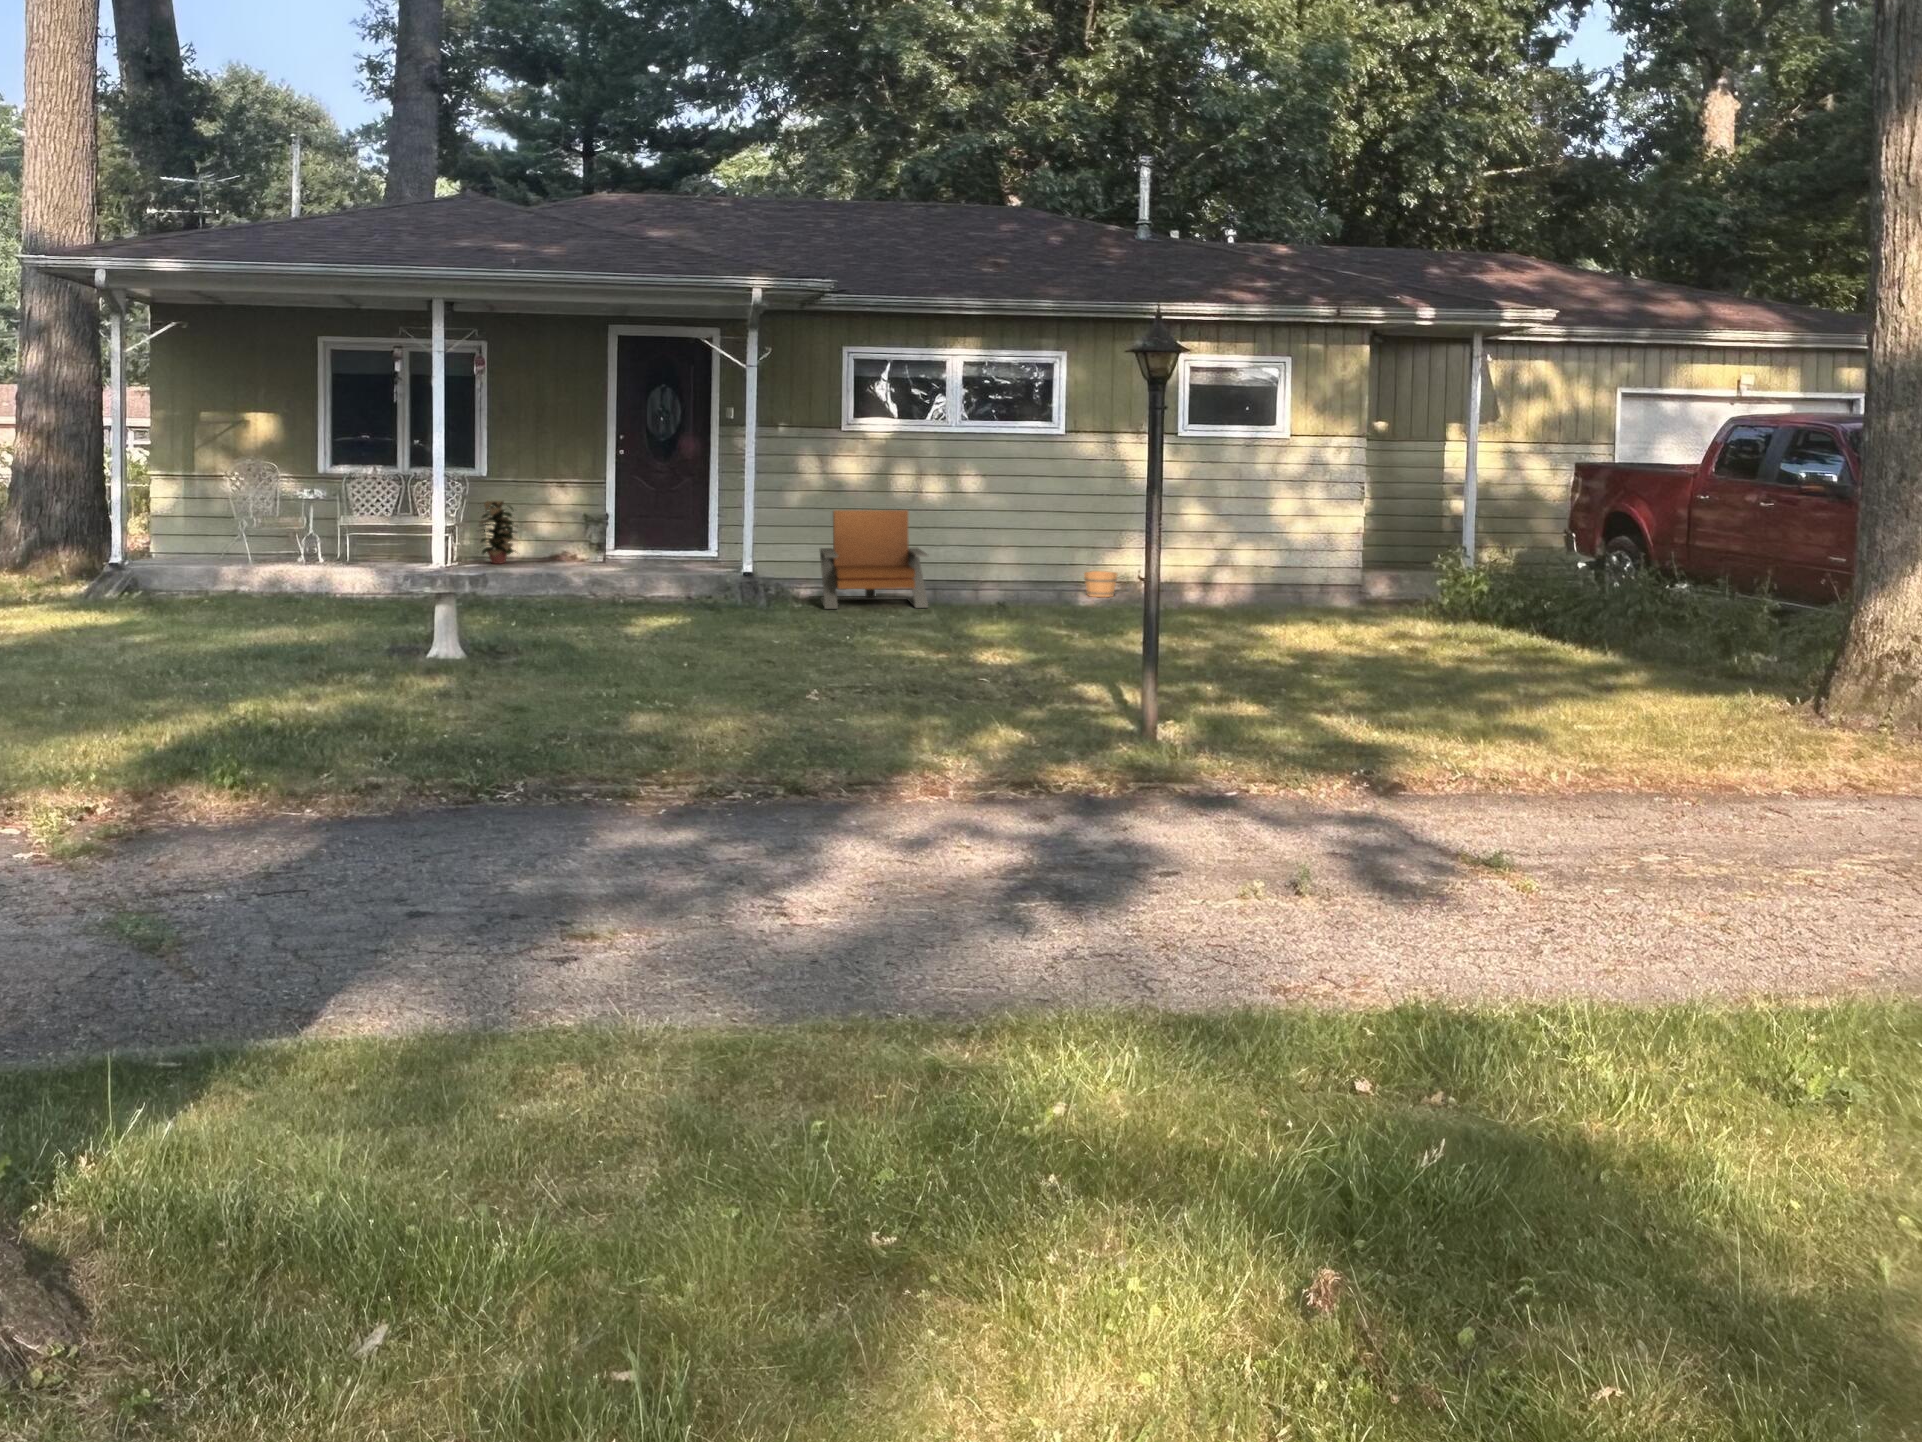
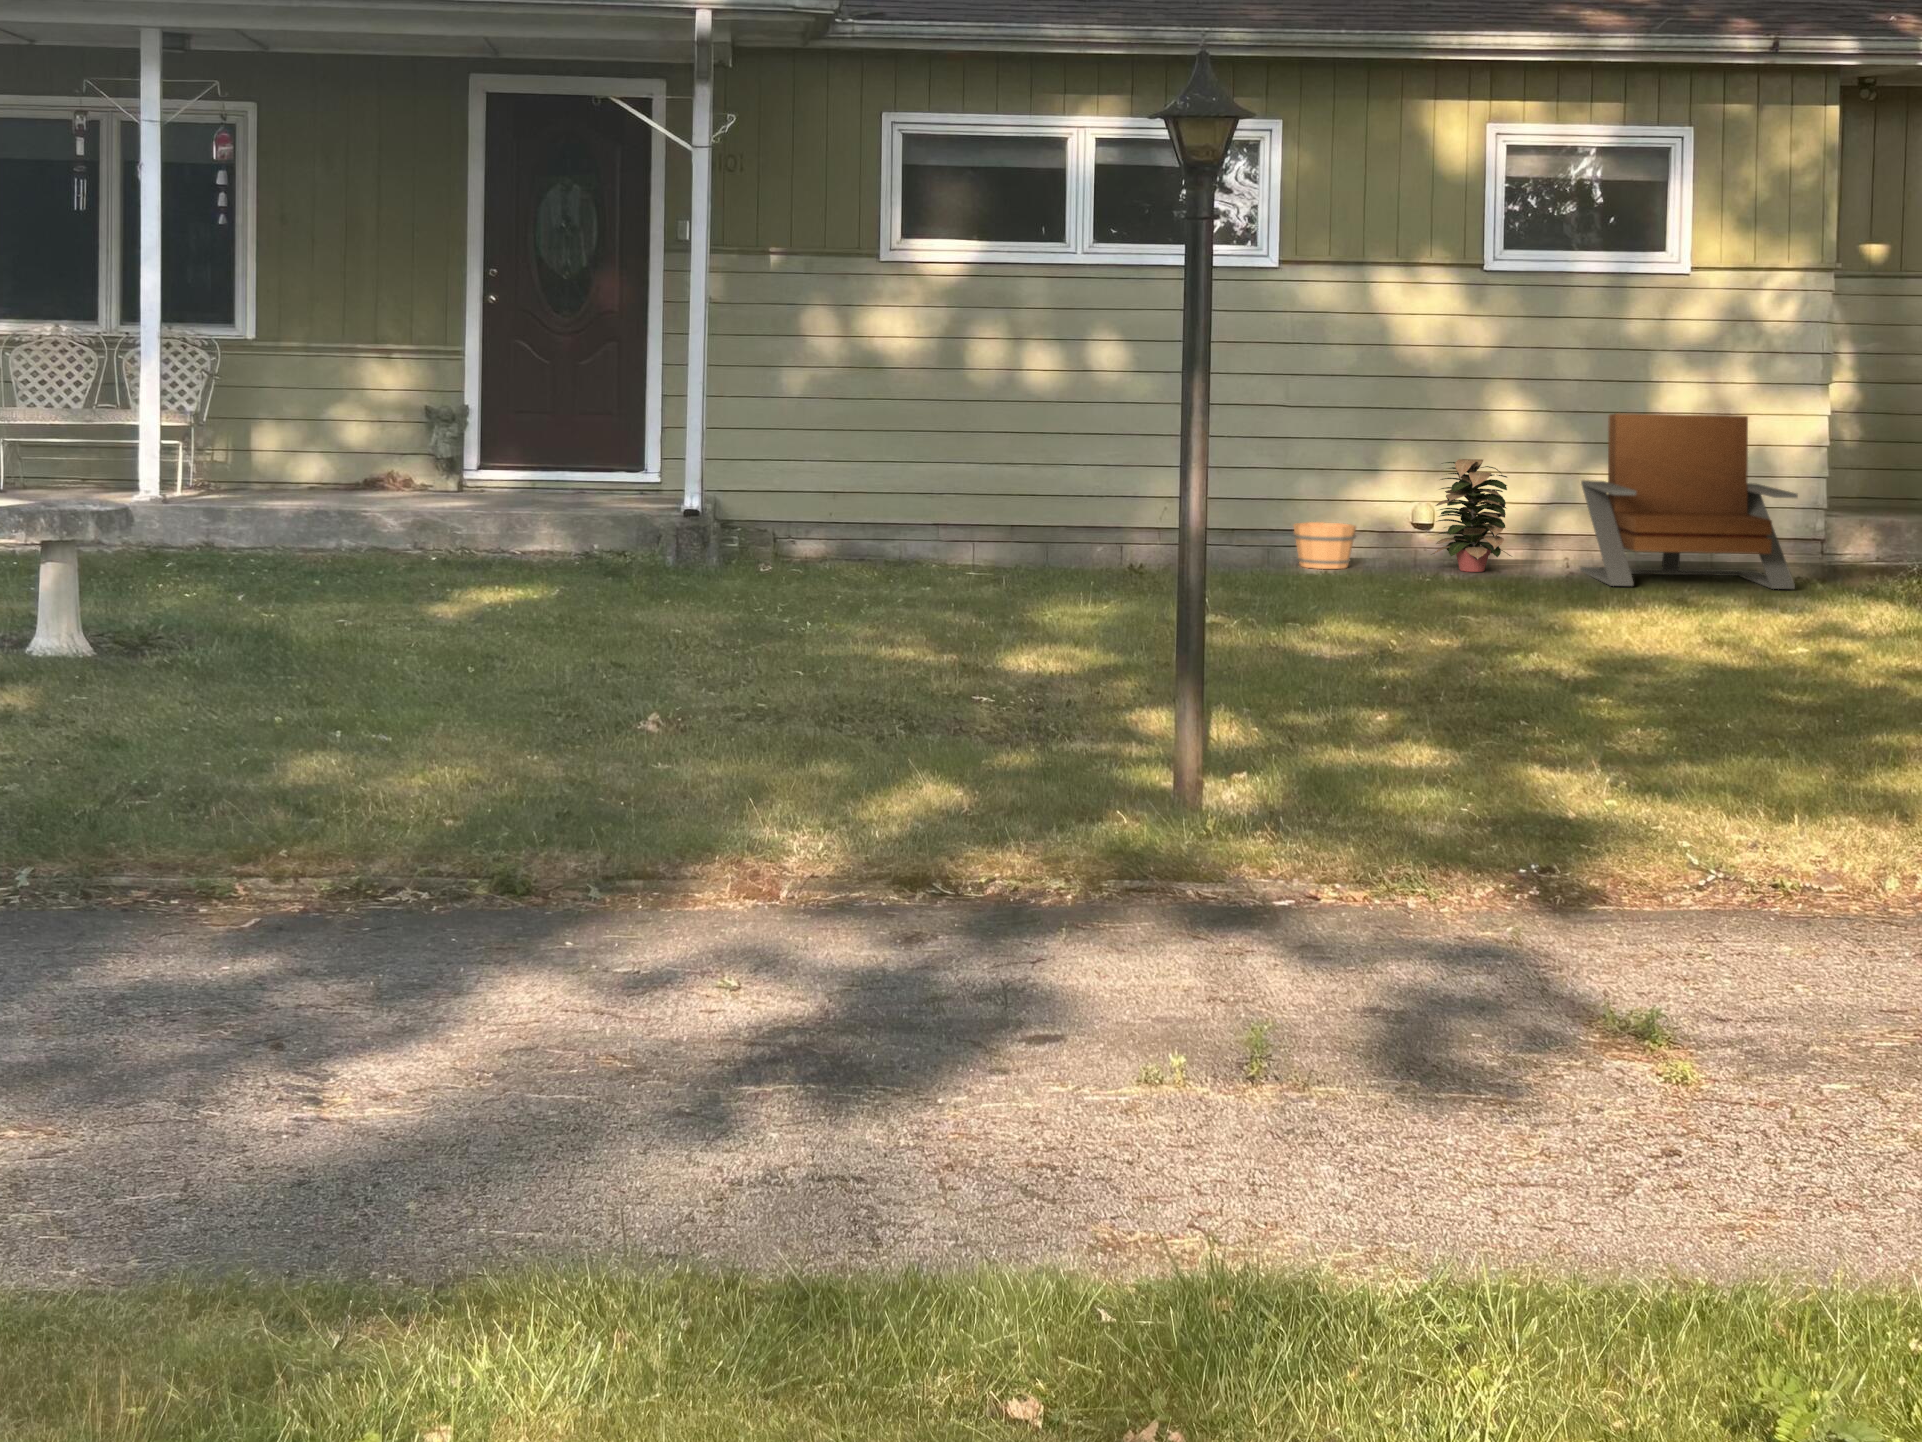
decorative plant: present [480,501,516,564] -> present [1432,459,1511,572]
lounge chair: present [820,510,928,609] -> present [1580,413,1798,589]

